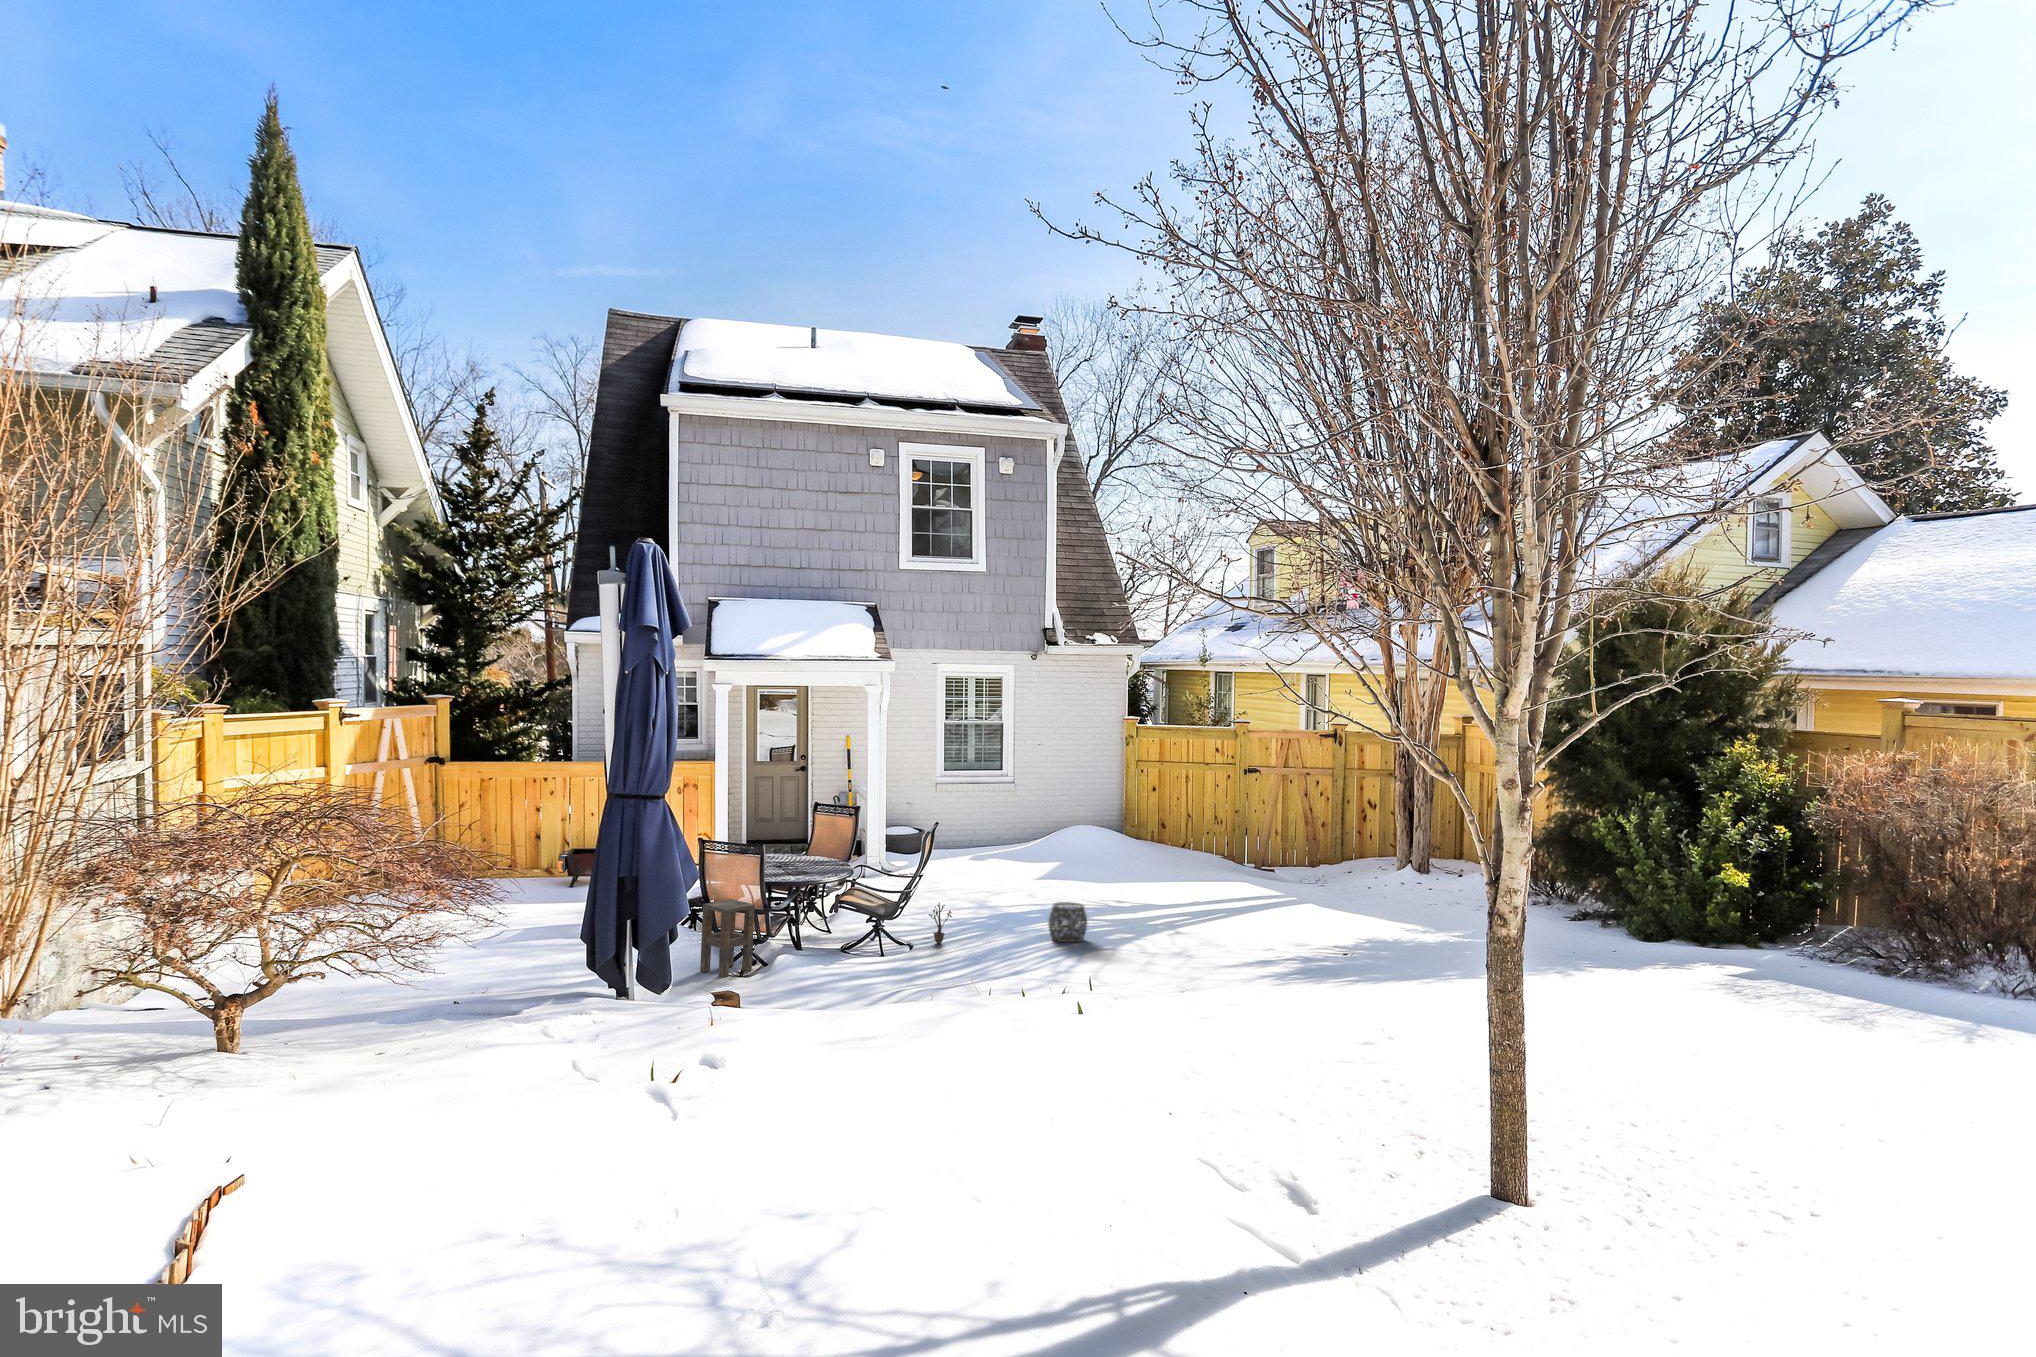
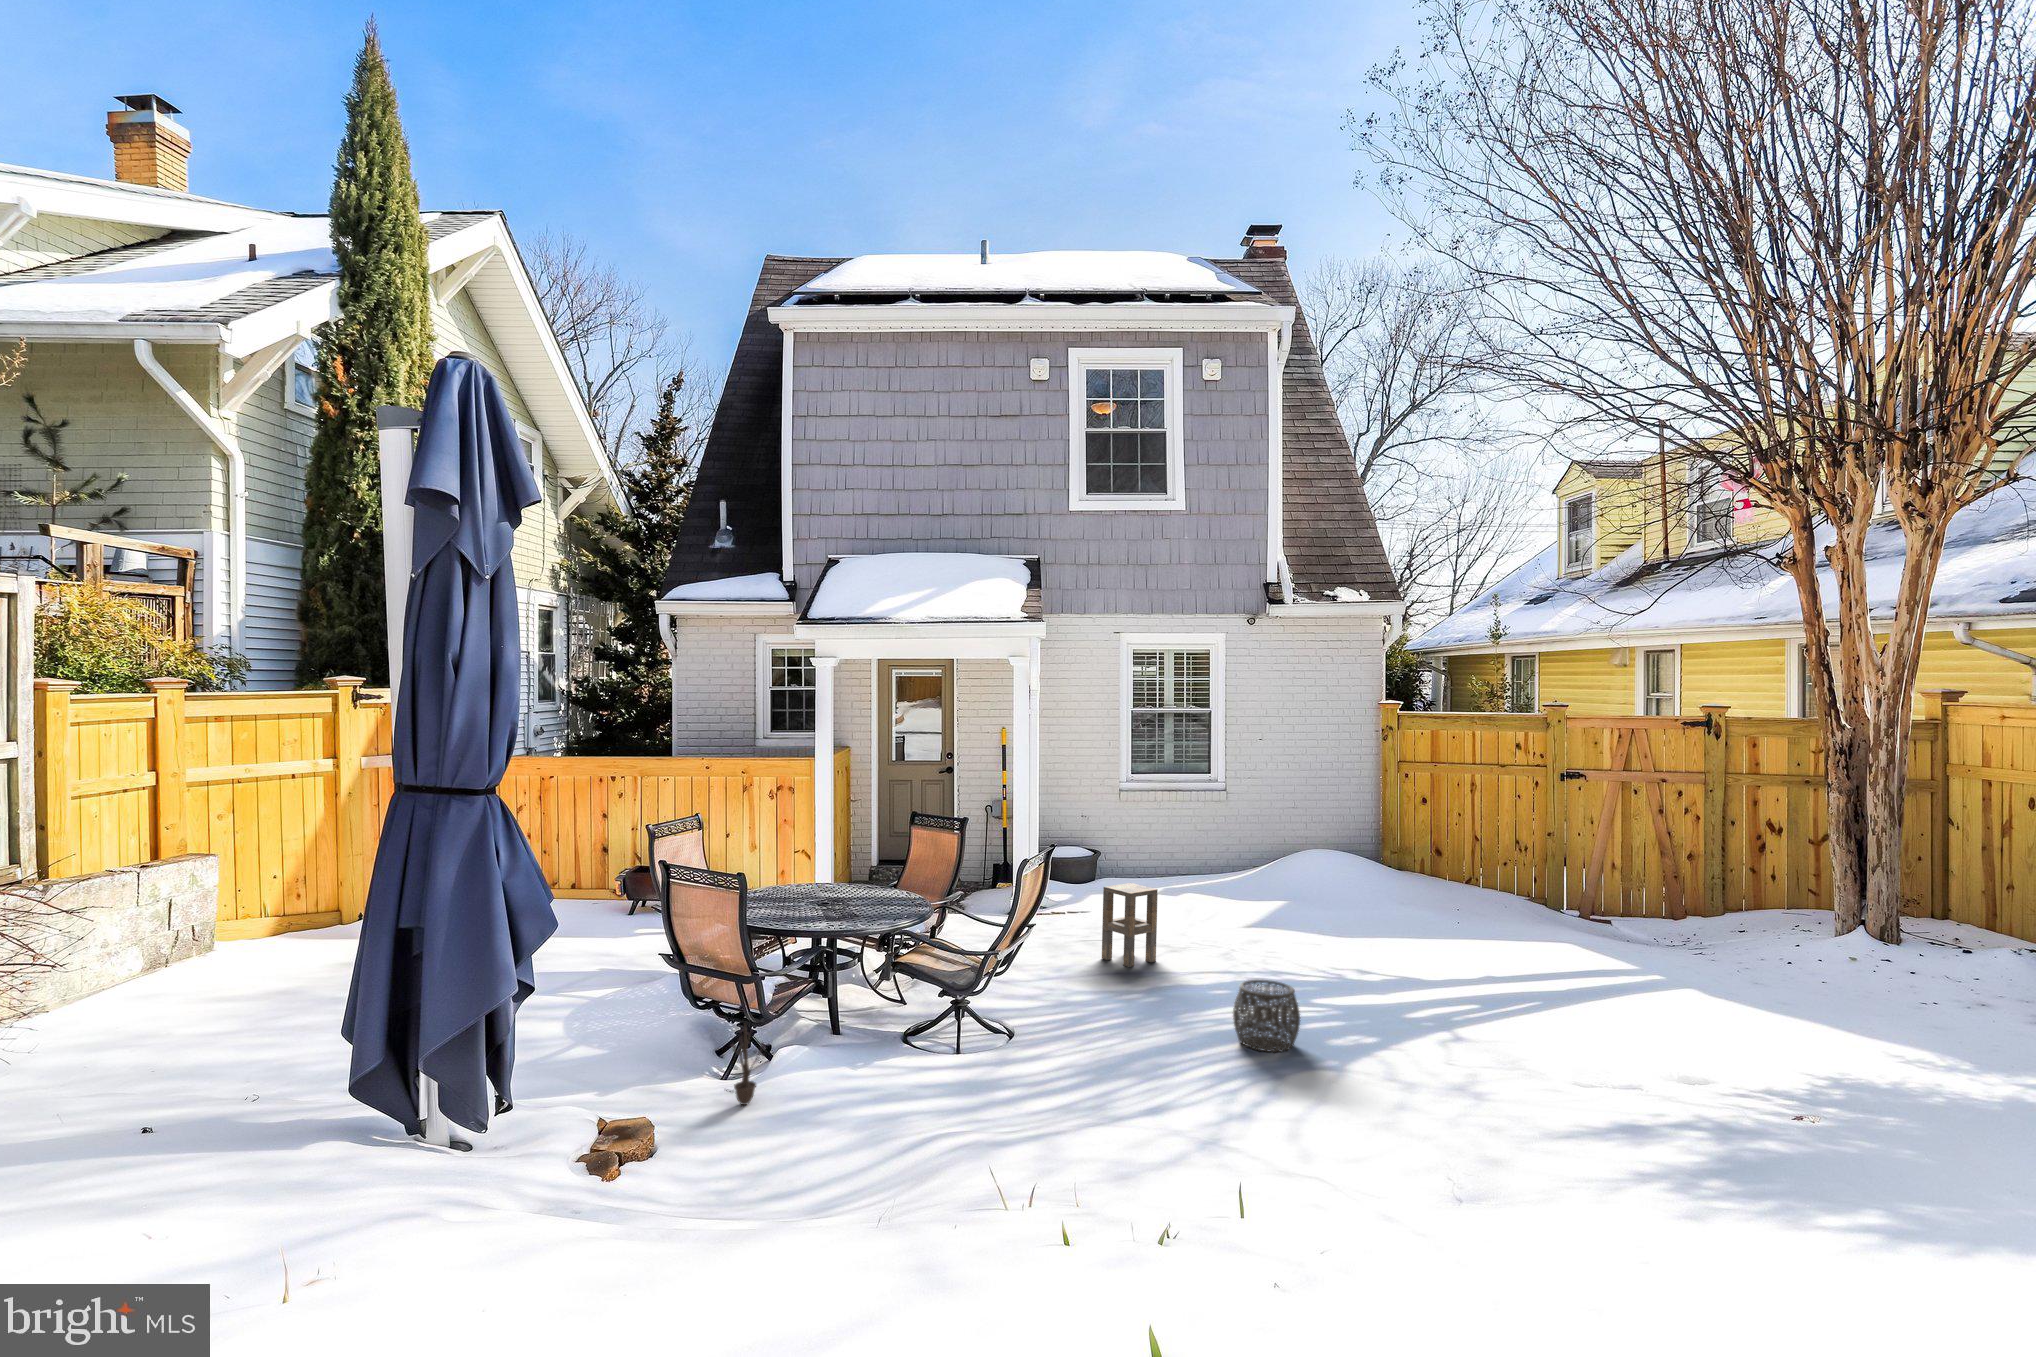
side table: present [700,899,754,978] -> present [1102,883,1158,967]
decorative plant: present [925,902,952,943] -> present [726,1024,765,1105]

